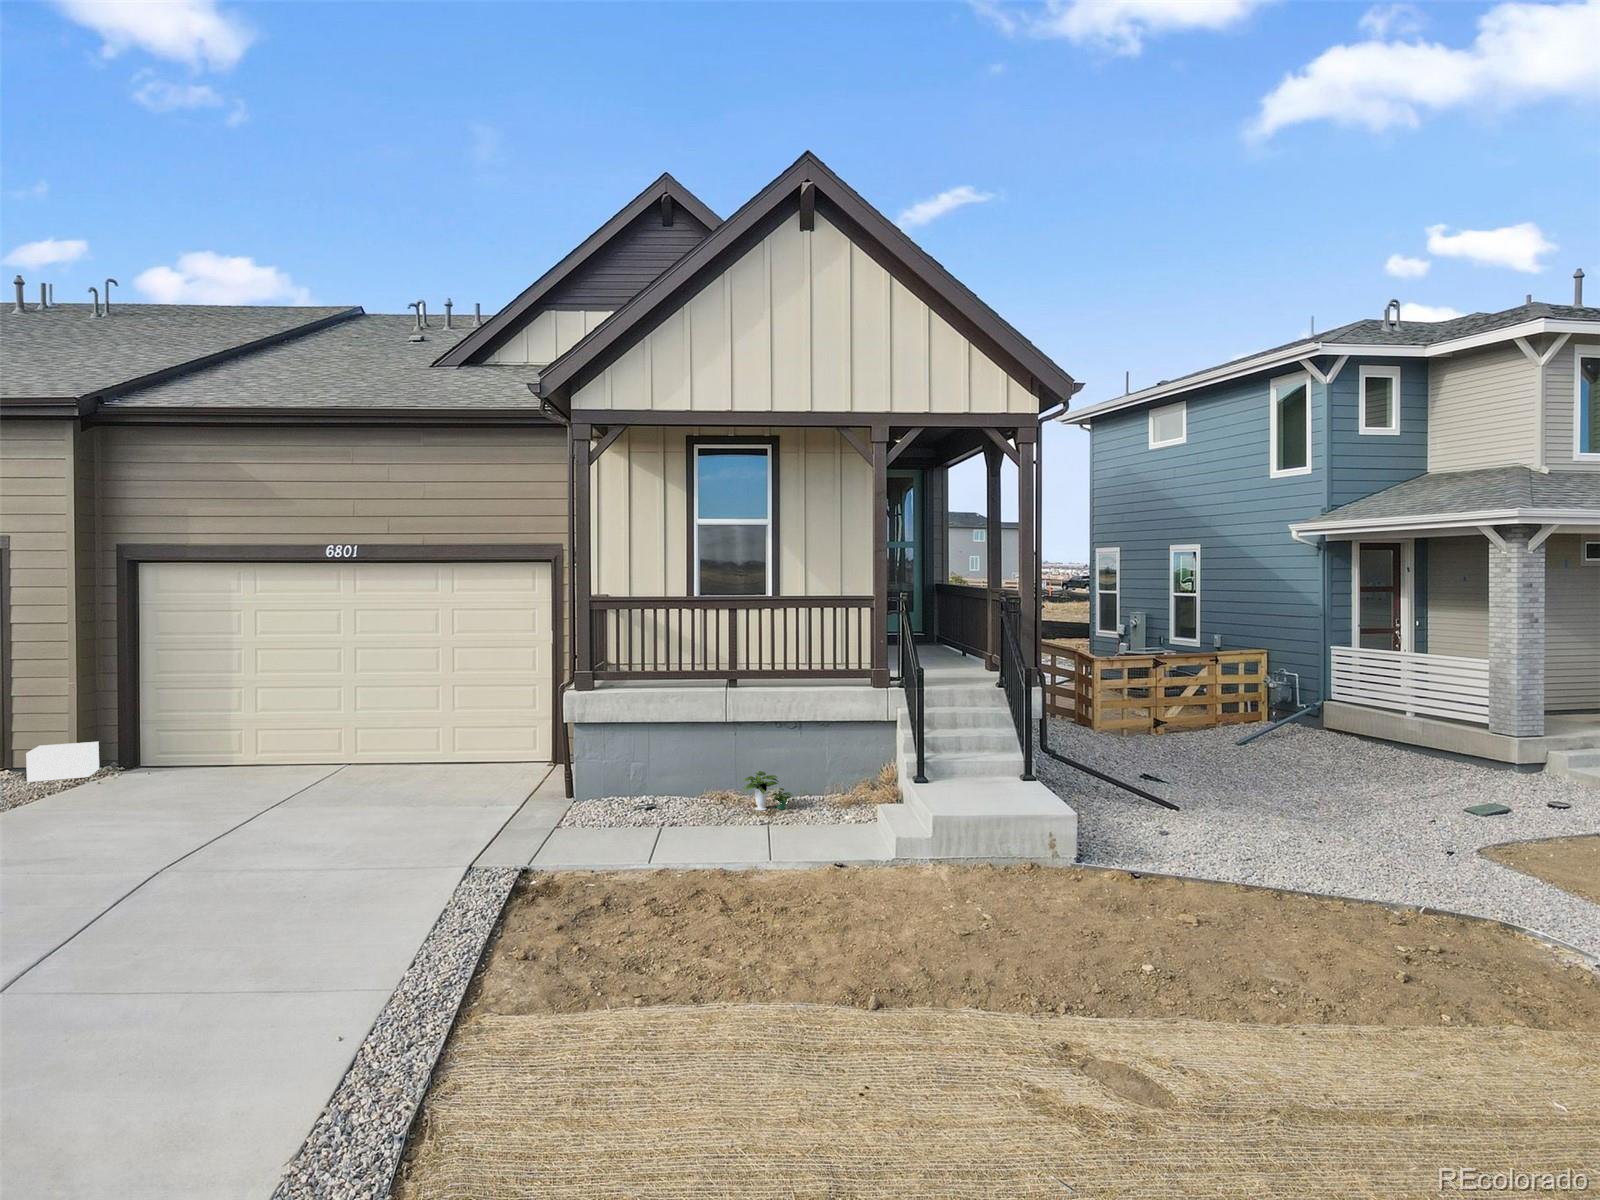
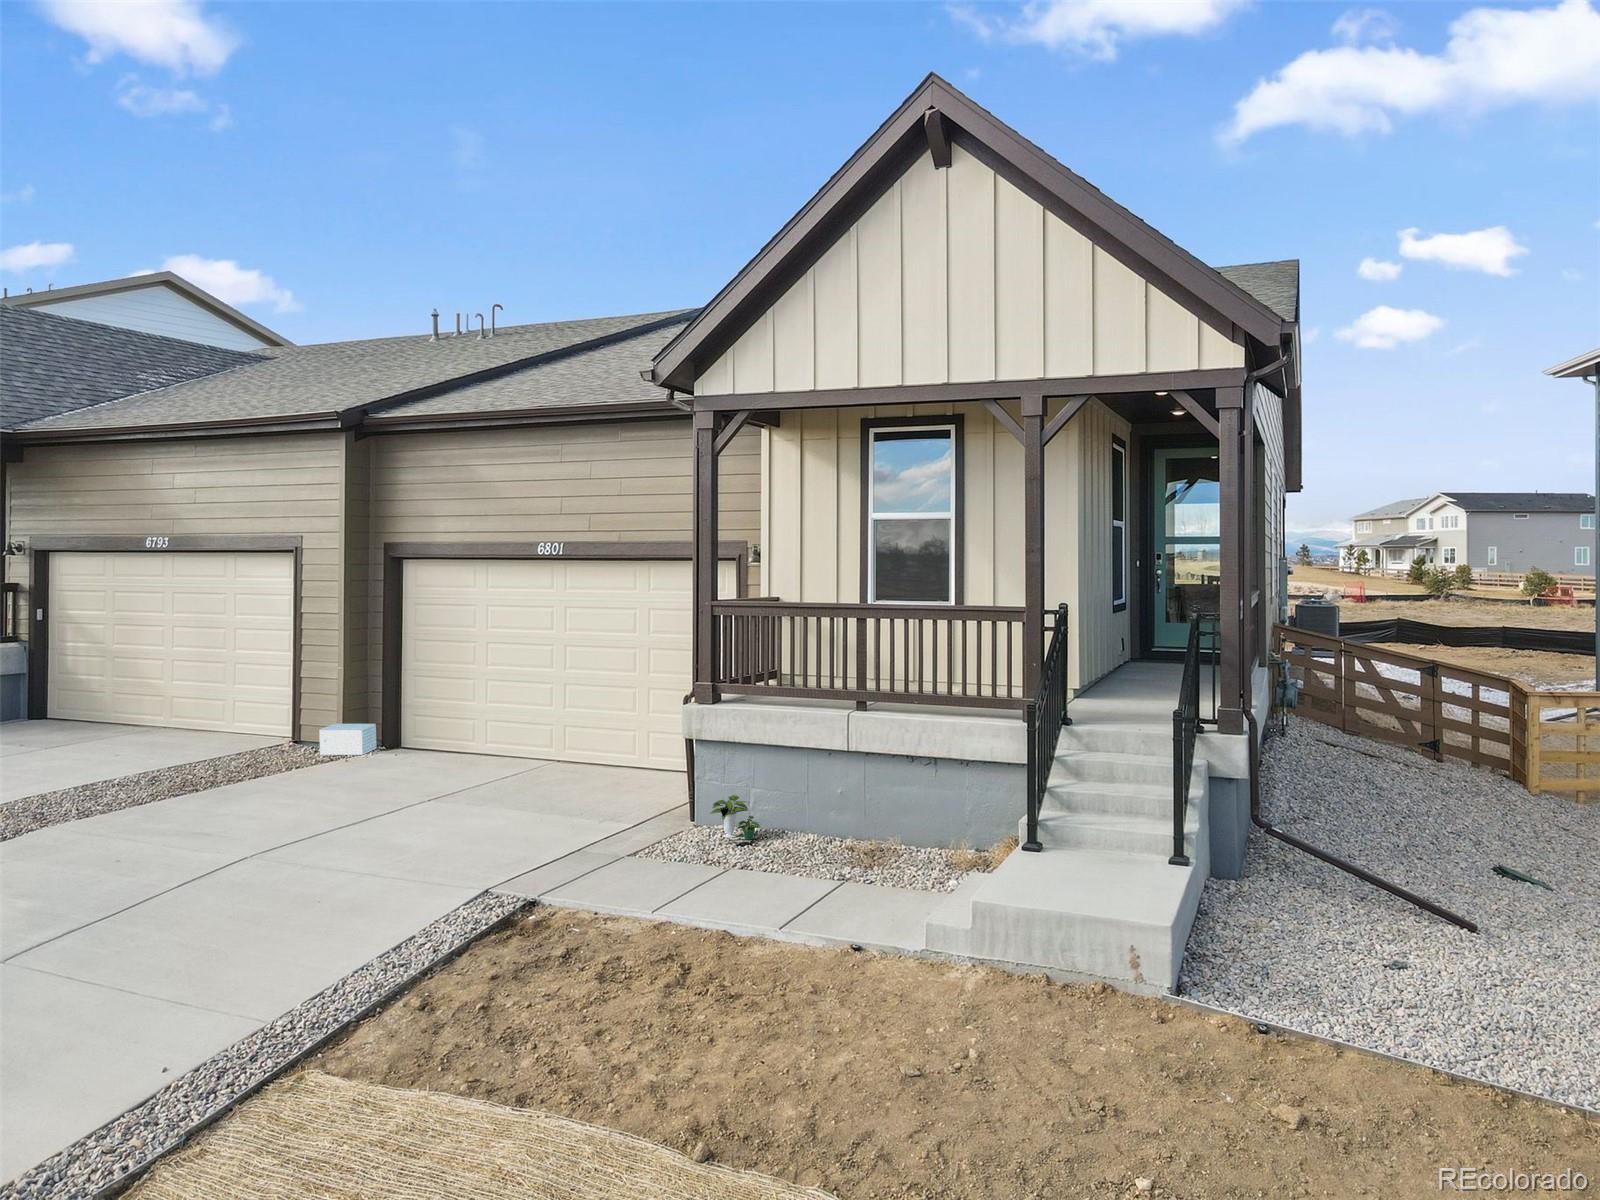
potted plant: present [743,771,792,810] -> present [709,795,760,840]

